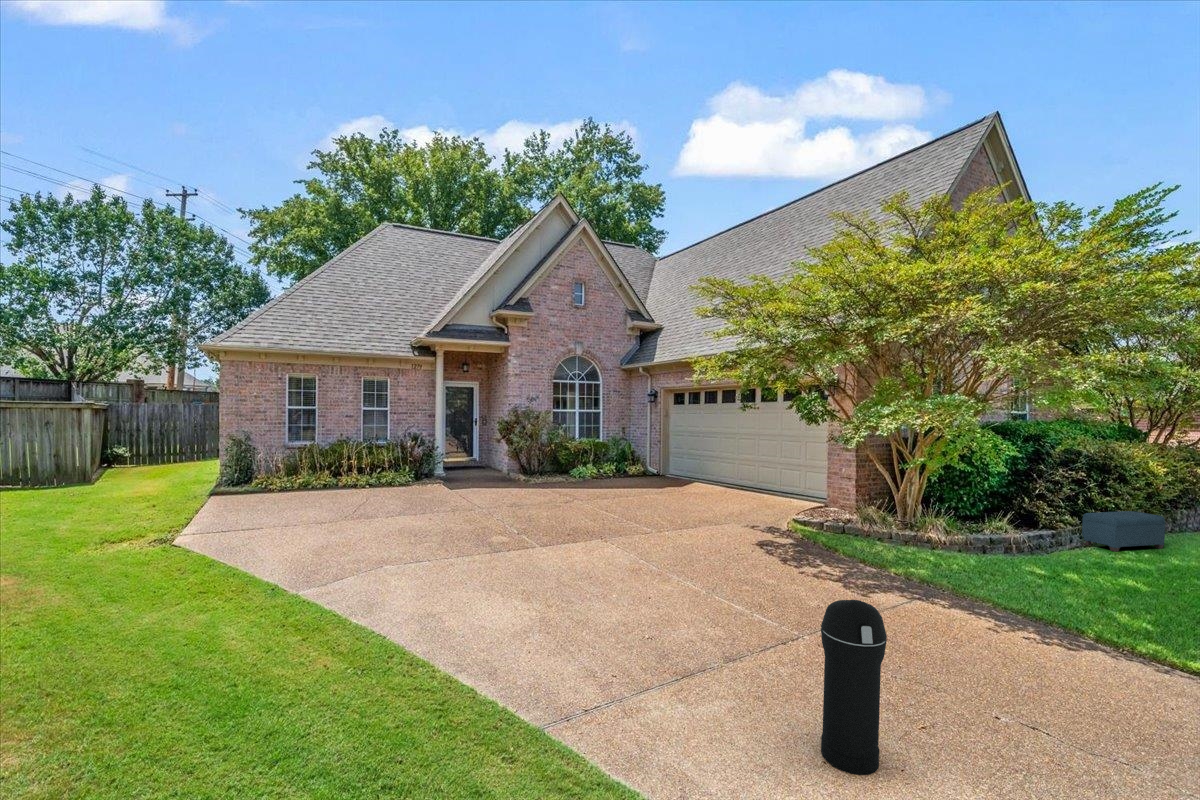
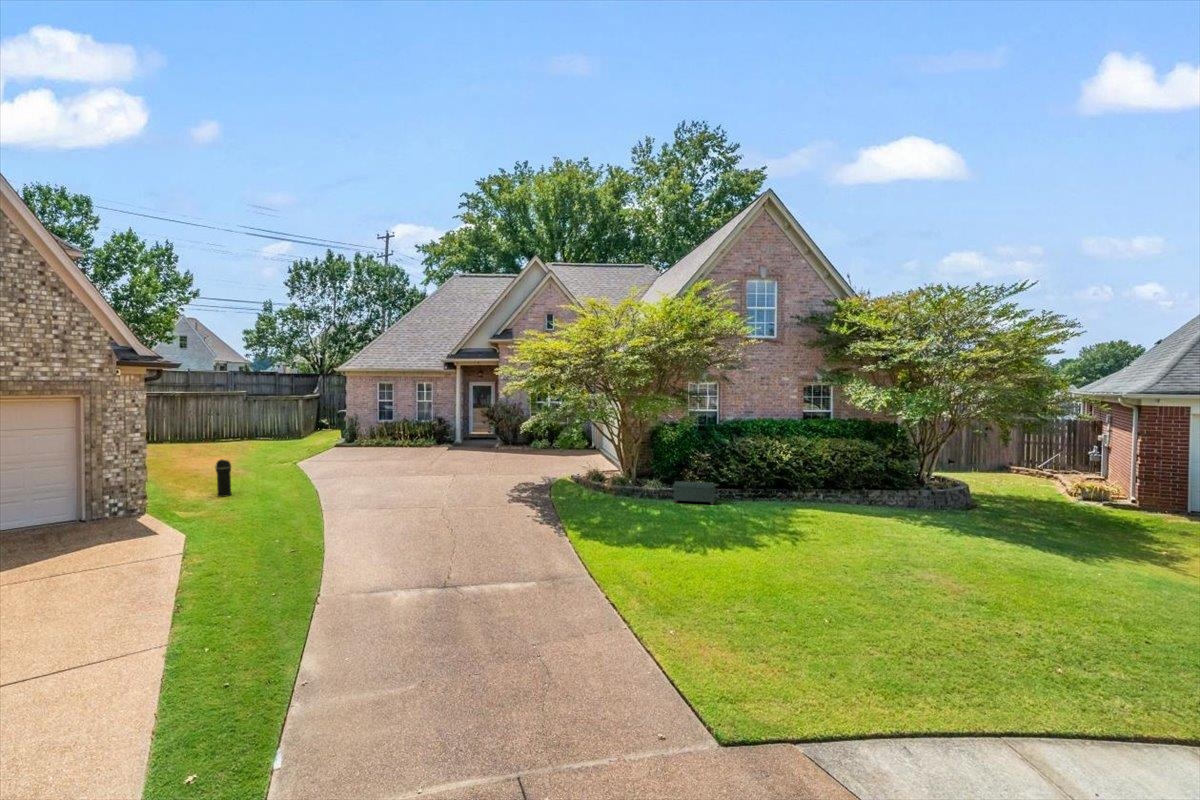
trash can: present [821,600,887,775] -> present [215,460,231,497]

